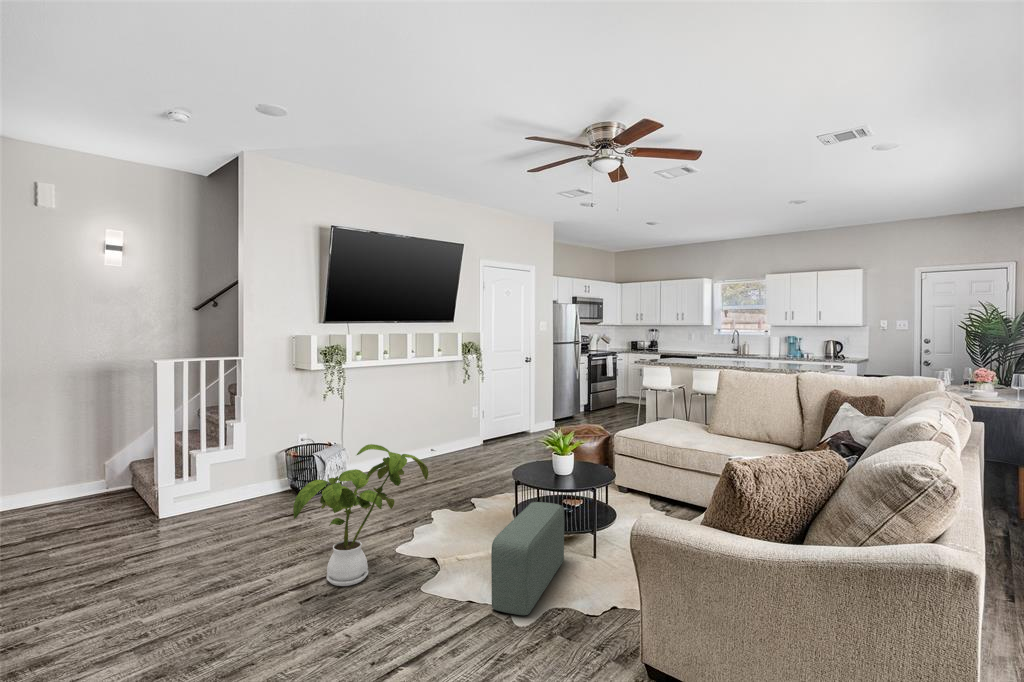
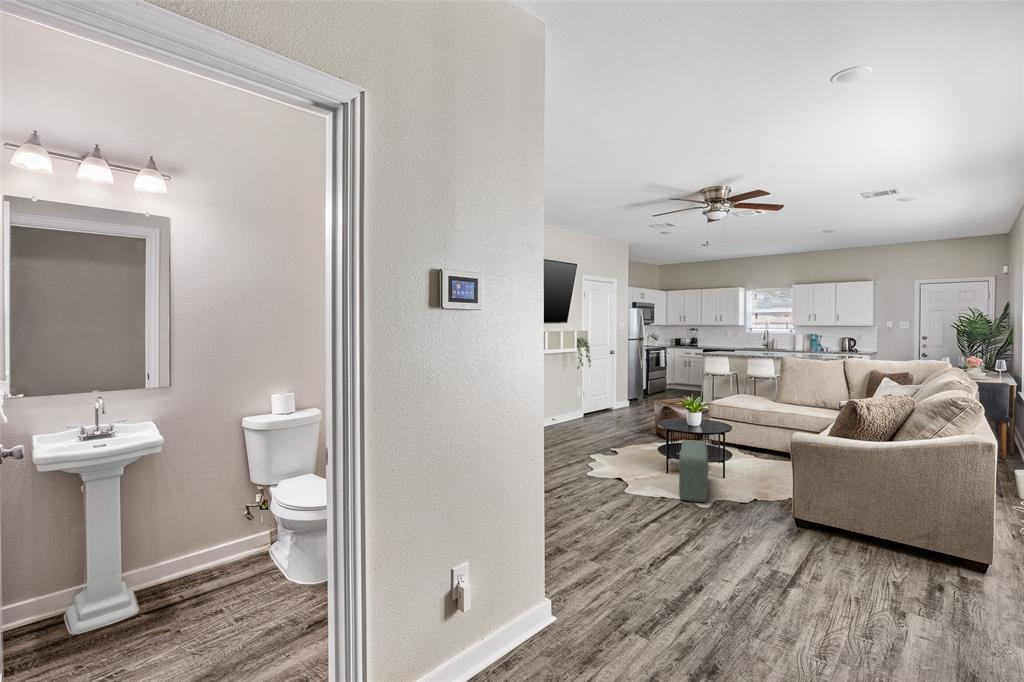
house plant: present [293,444,428,586] -> none [550,400,623,490]

